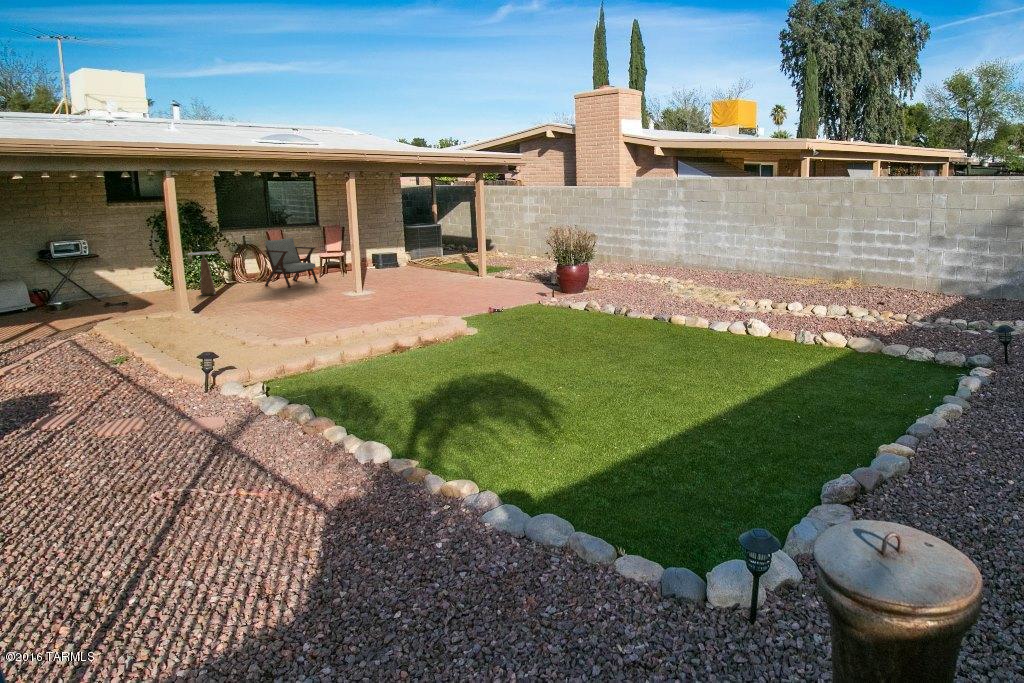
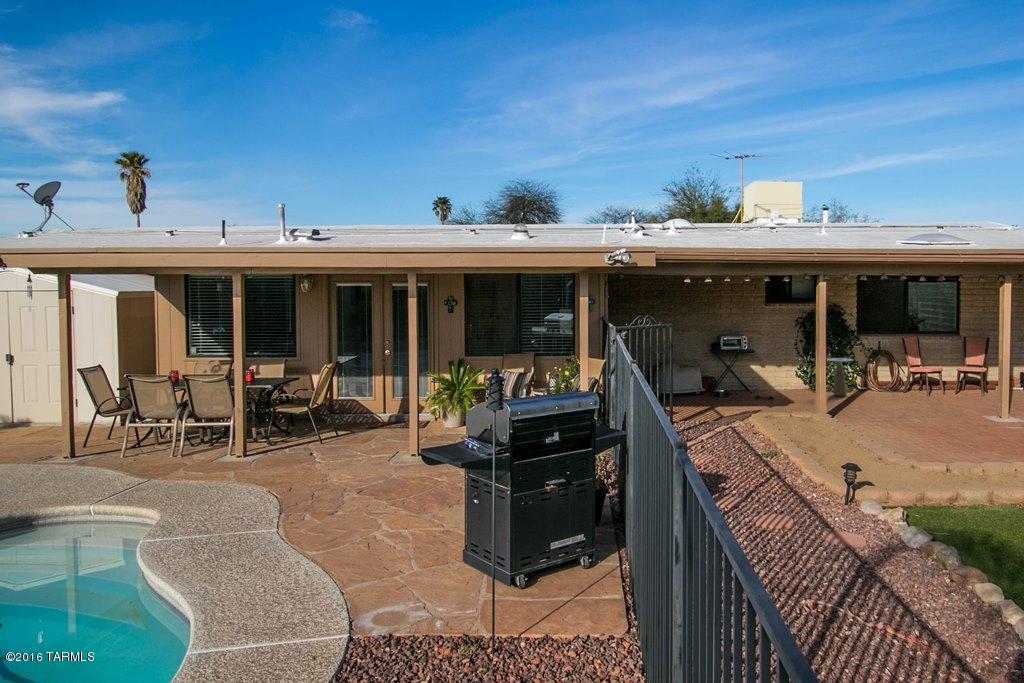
lounge chair: present [265,238,318,287] -> none [895,350,956,398]

